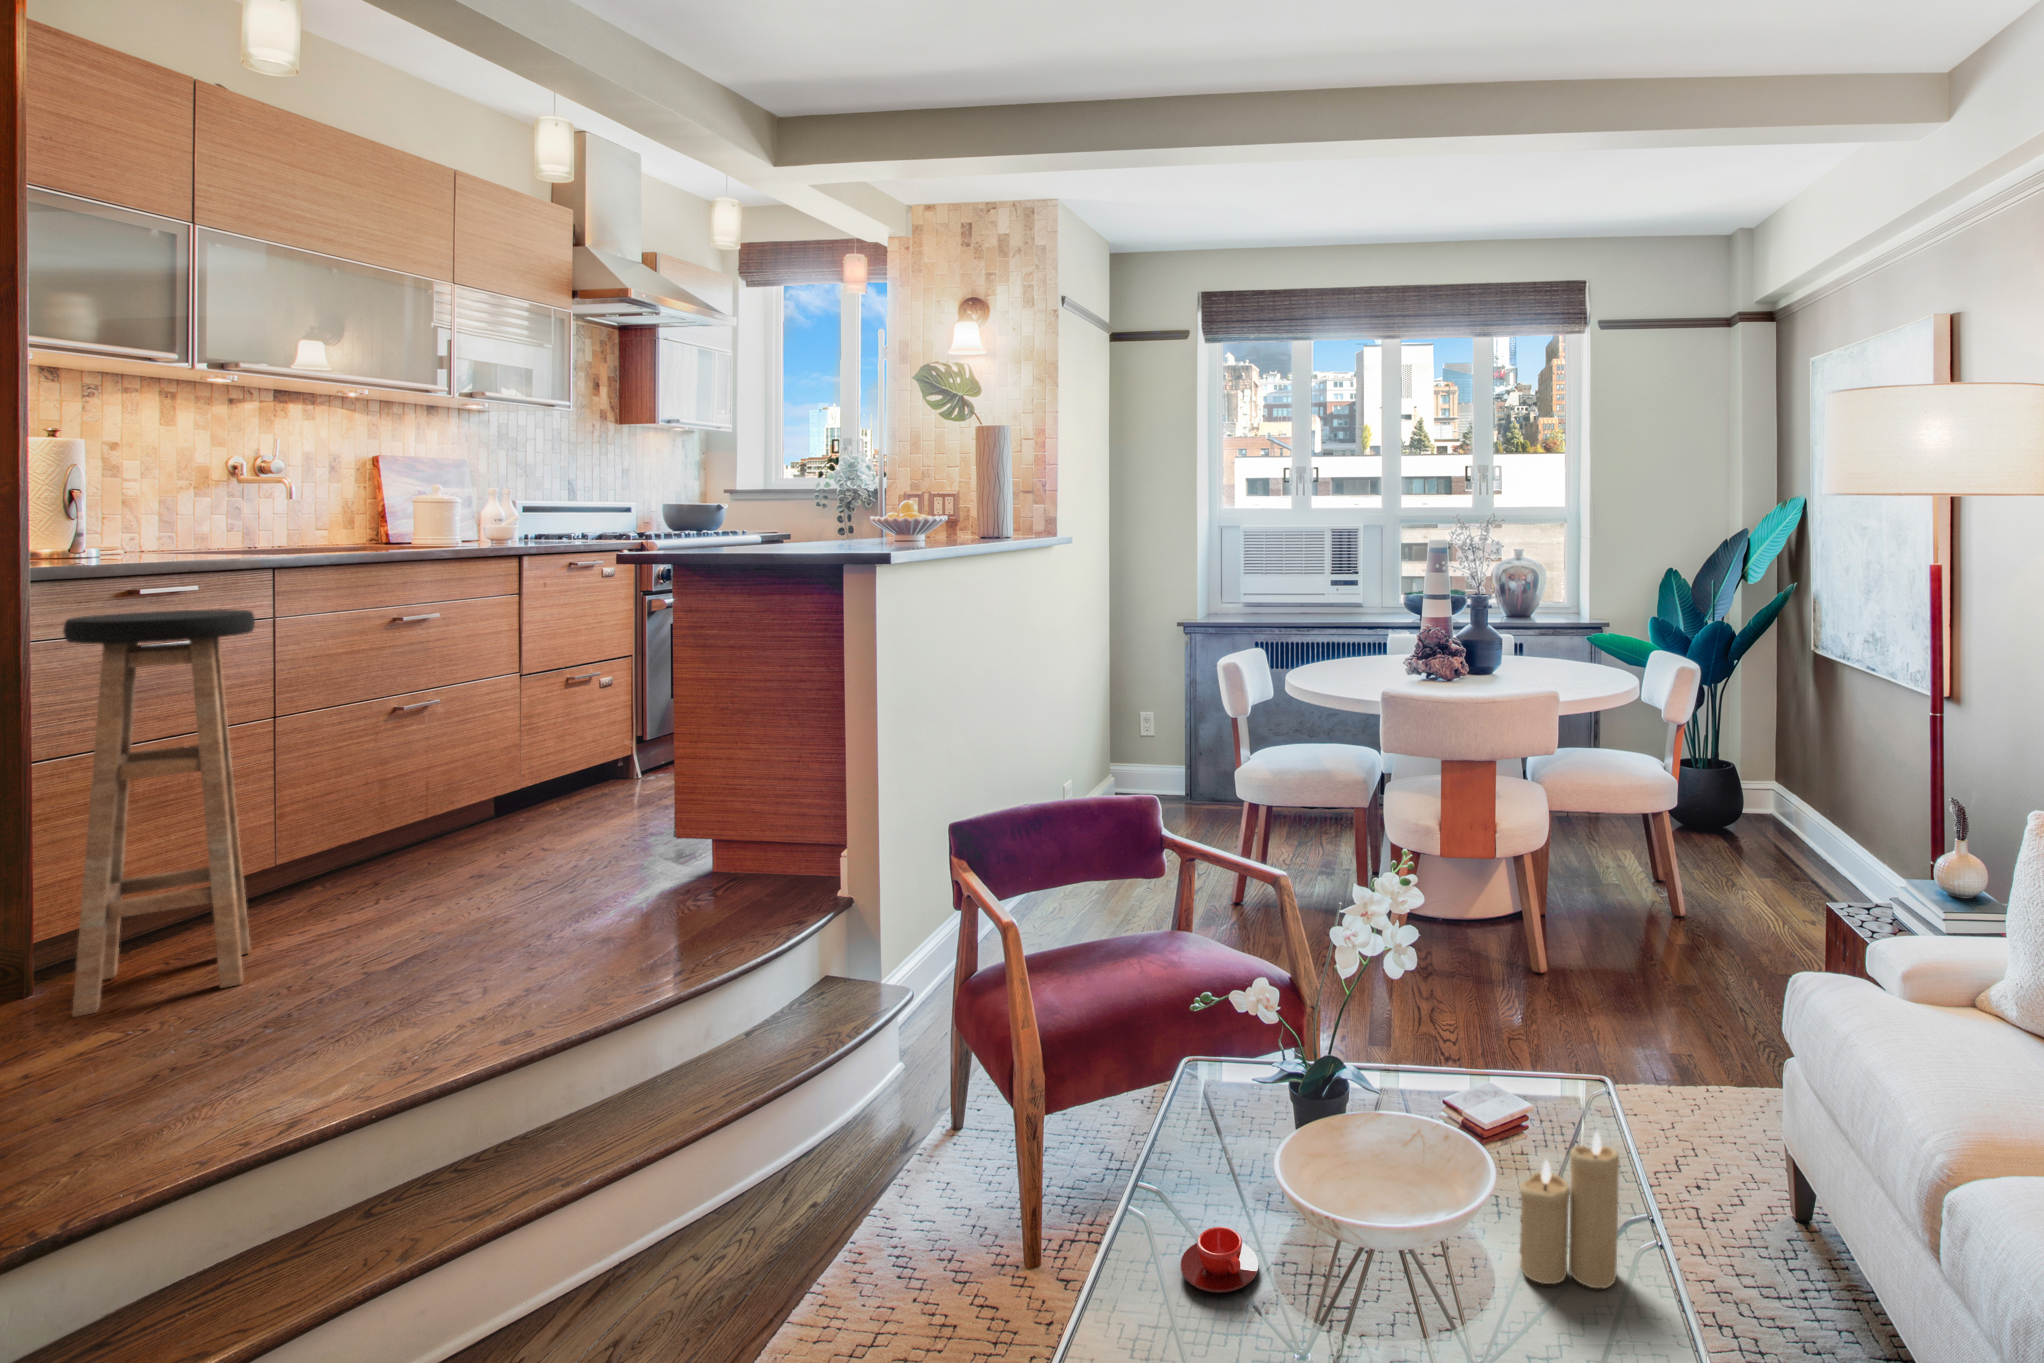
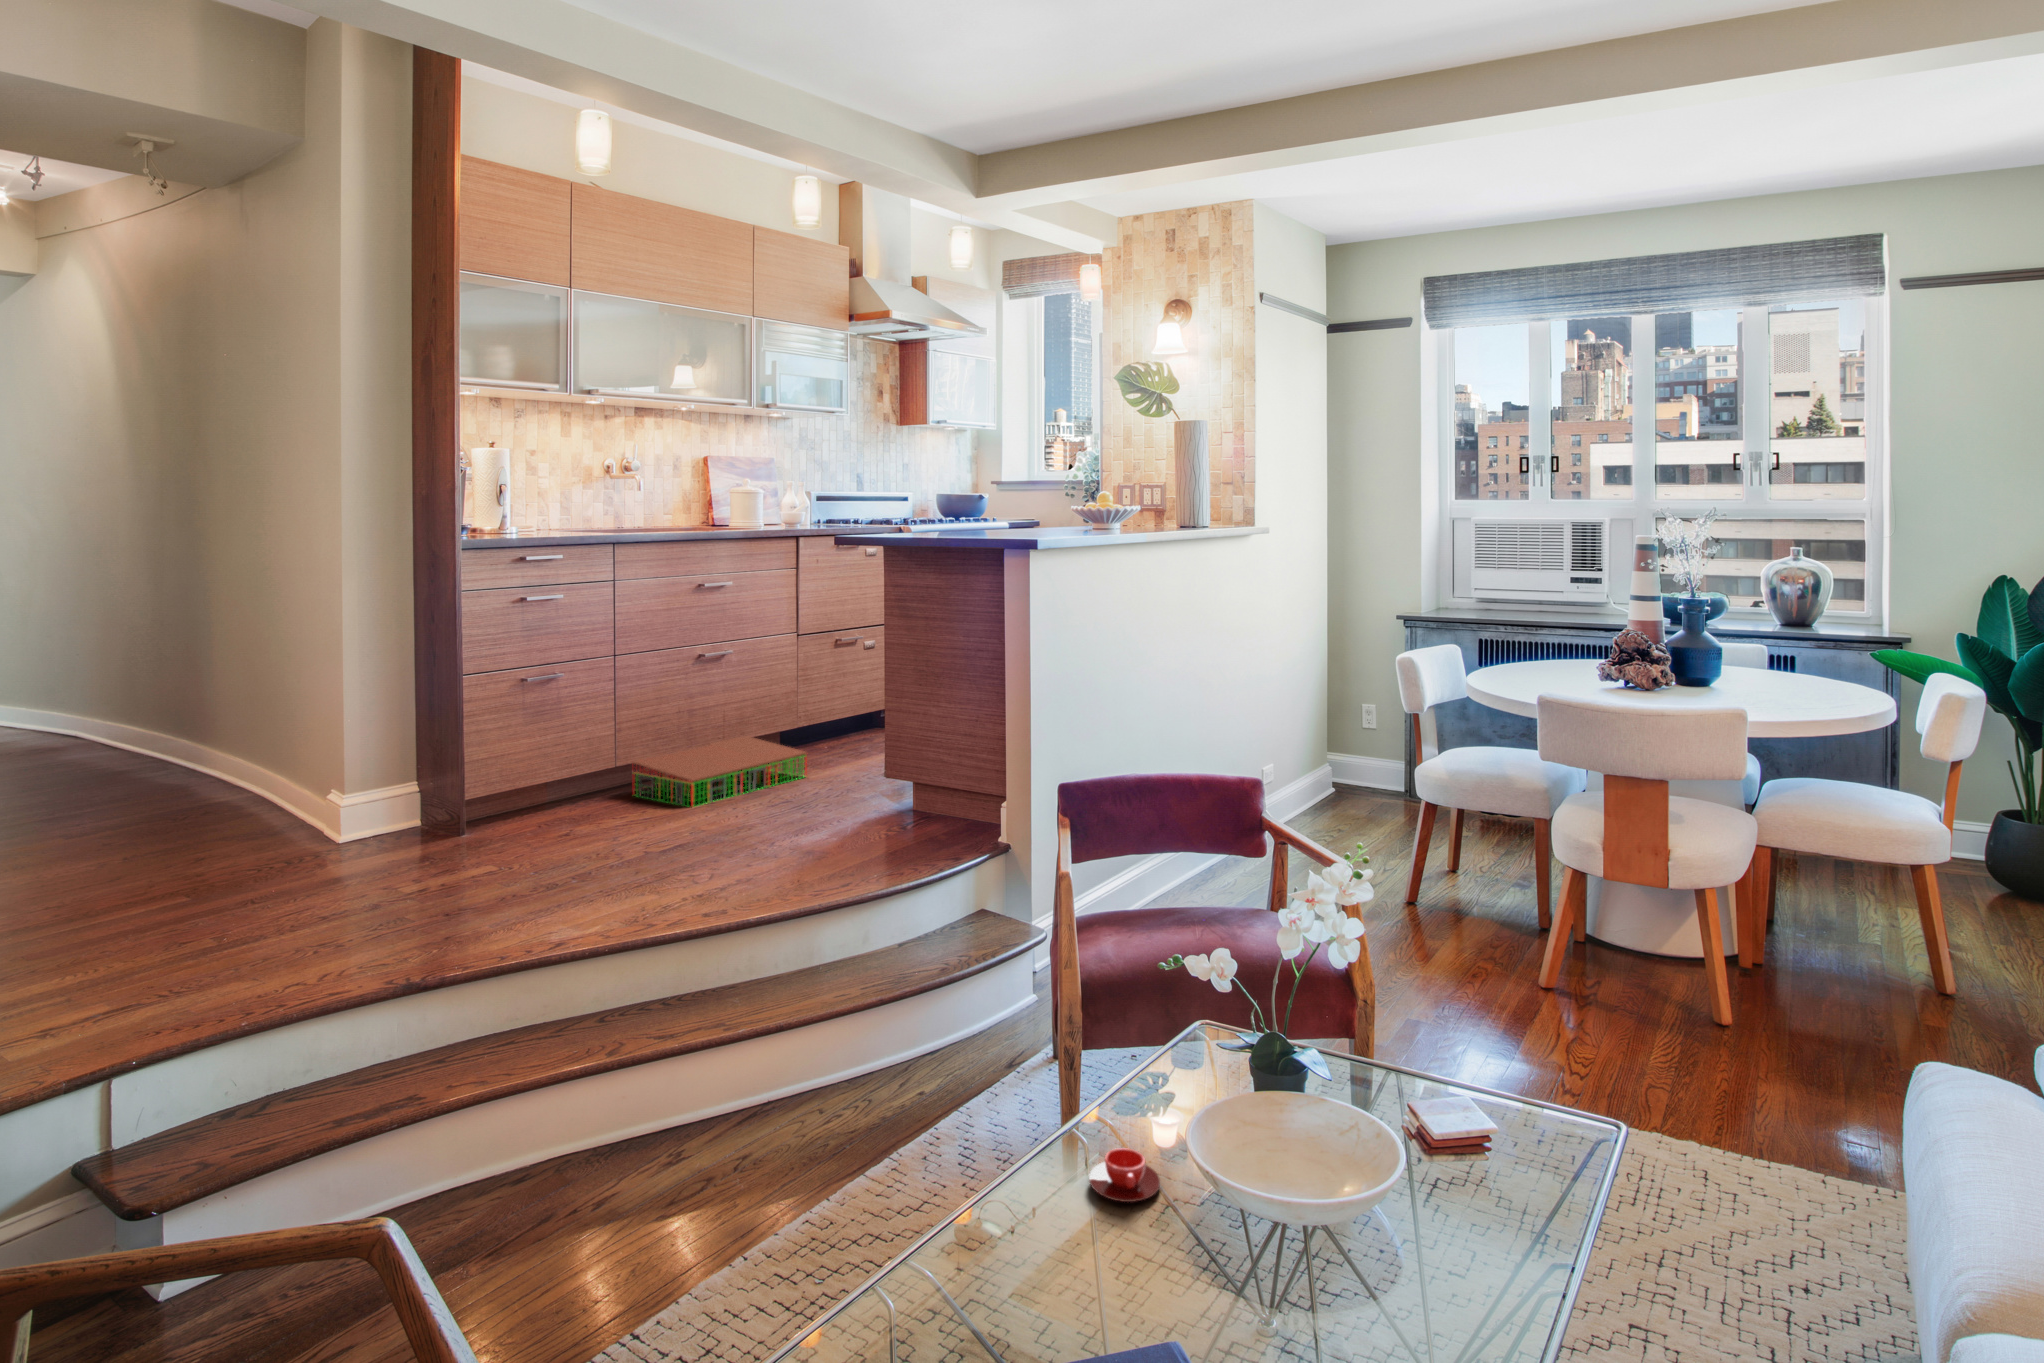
bar stool: present [63,609,255,1017] -> none [489,569,597,847]
storage bin: none [294,803,554,906] -> present [632,736,807,806]
candle: present [1519,1132,1619,1288] -> none [1401,1141,1509,1303]

